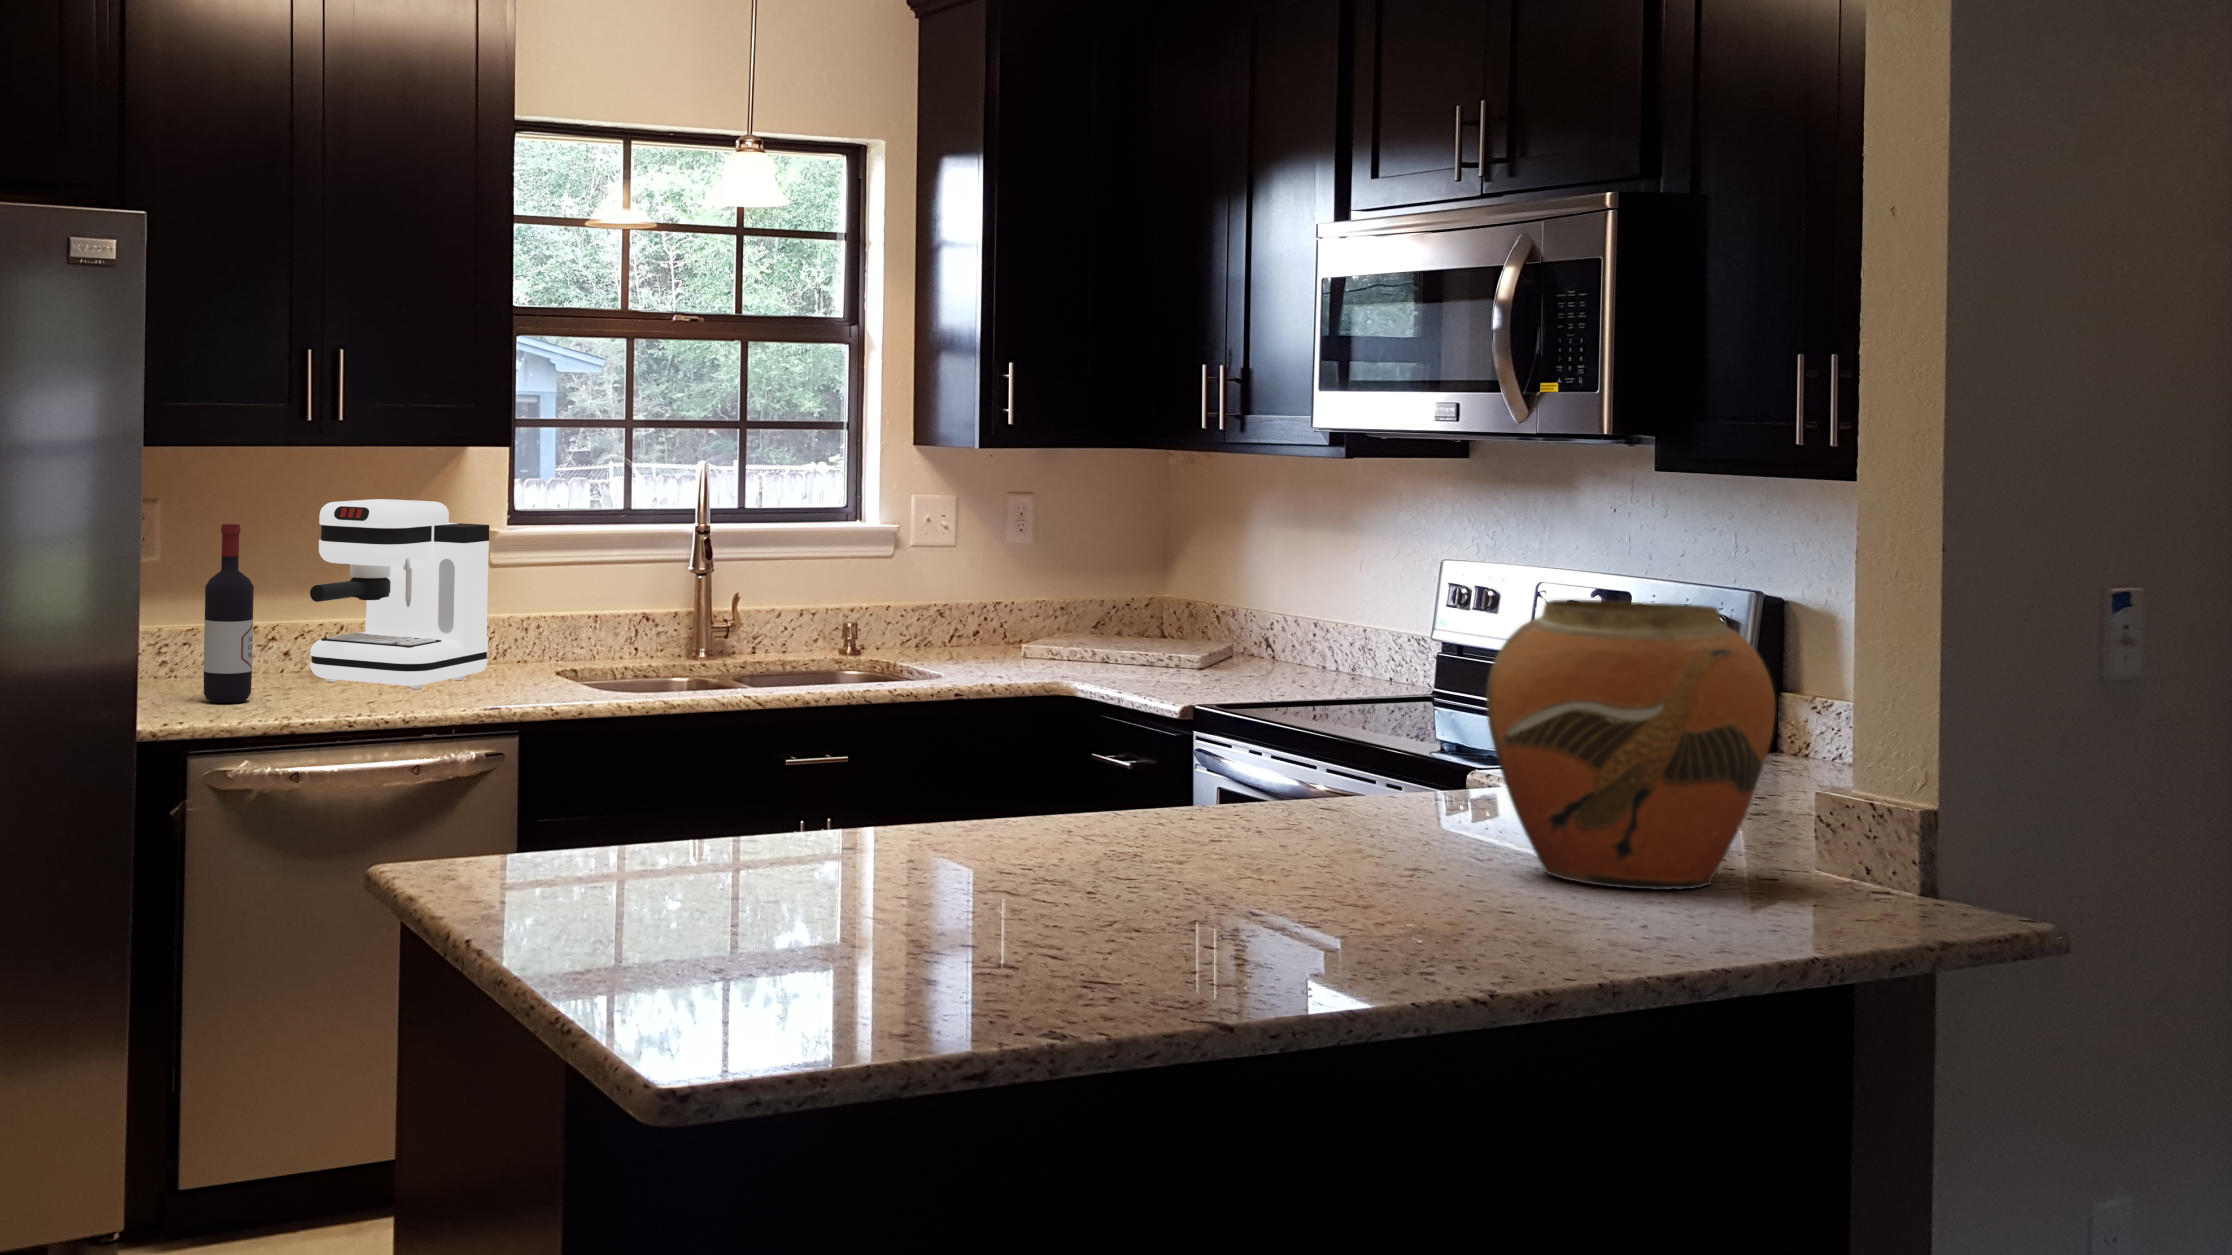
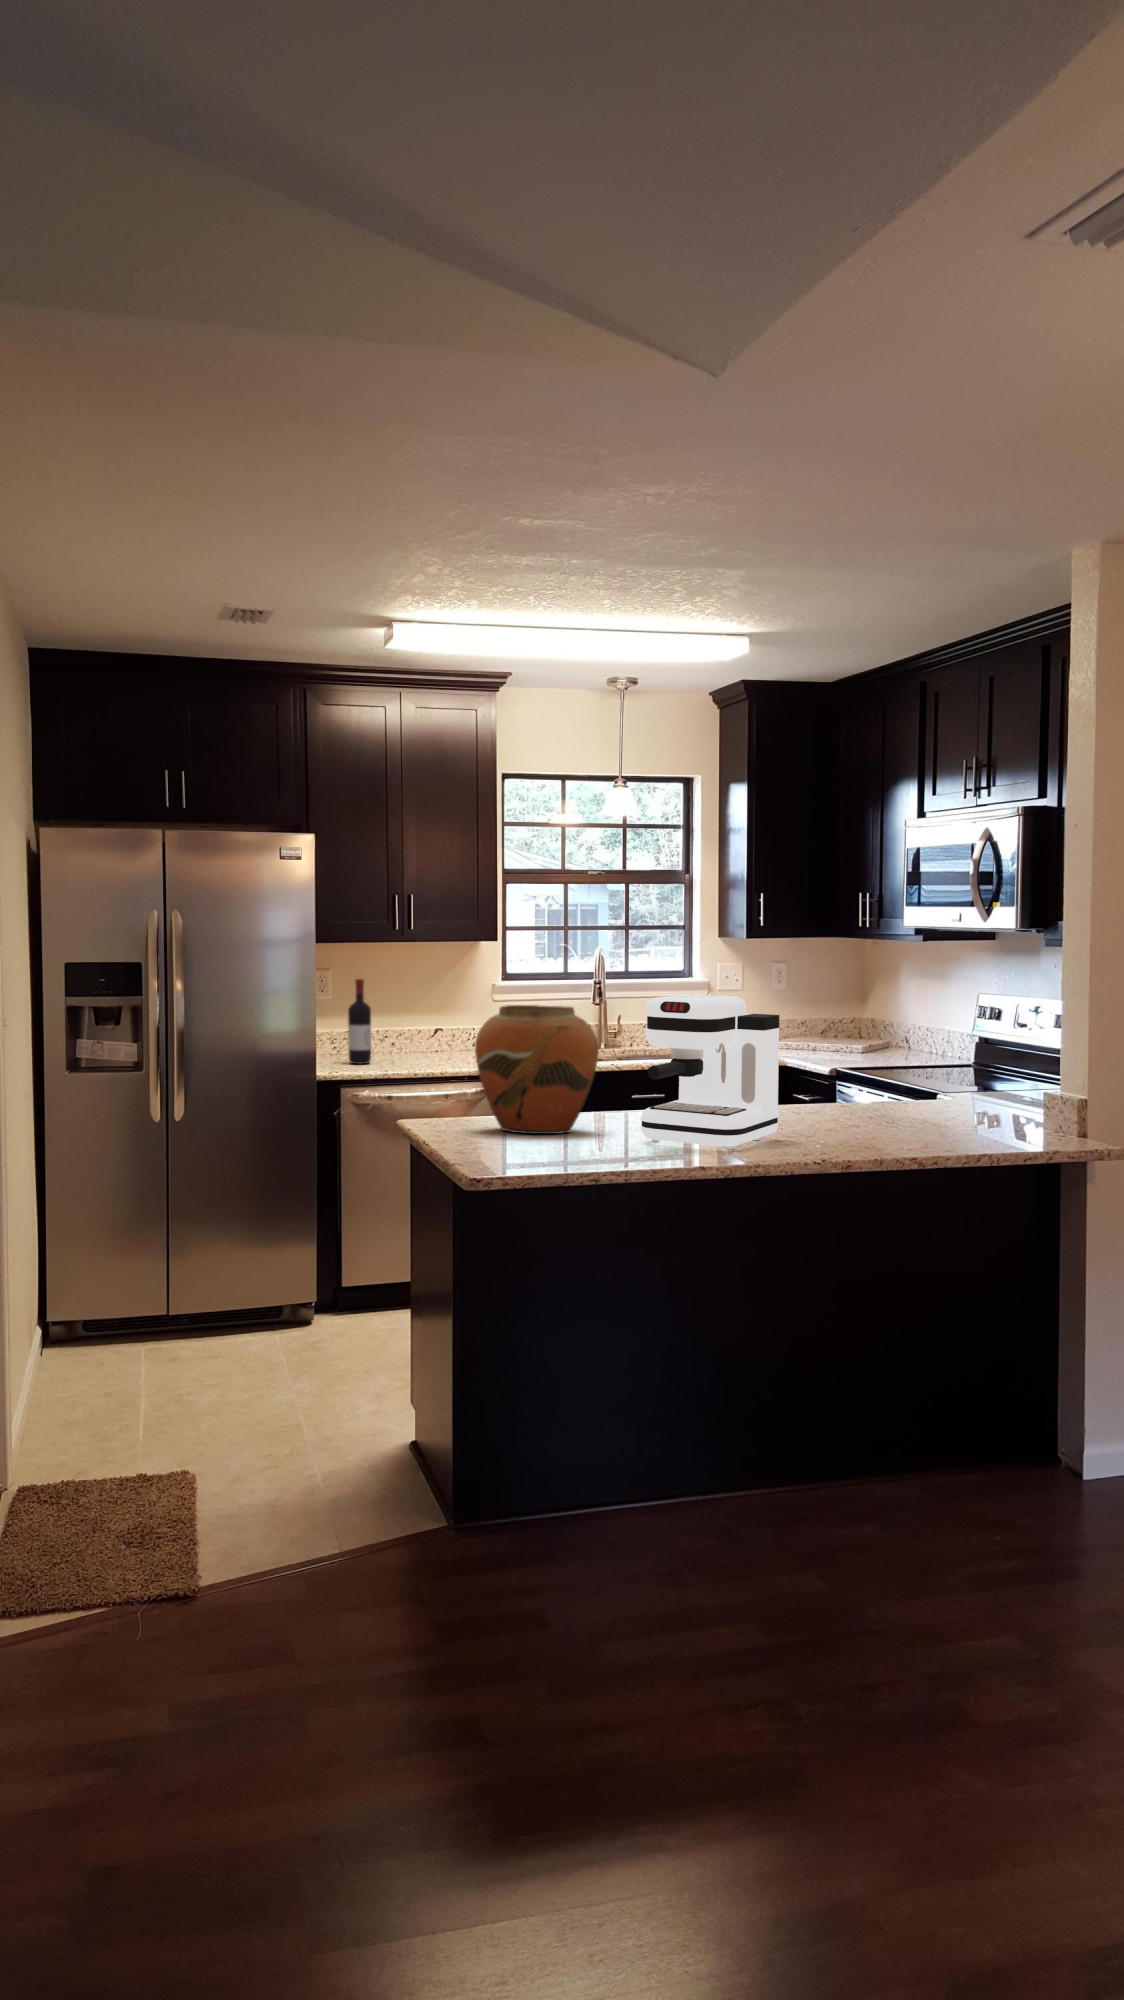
coffee maker: present [310,499,489,689] -> present [641,994,779,1149]
vase: present [1486,600,1775,890] -> present [475,1005,599,1134]

